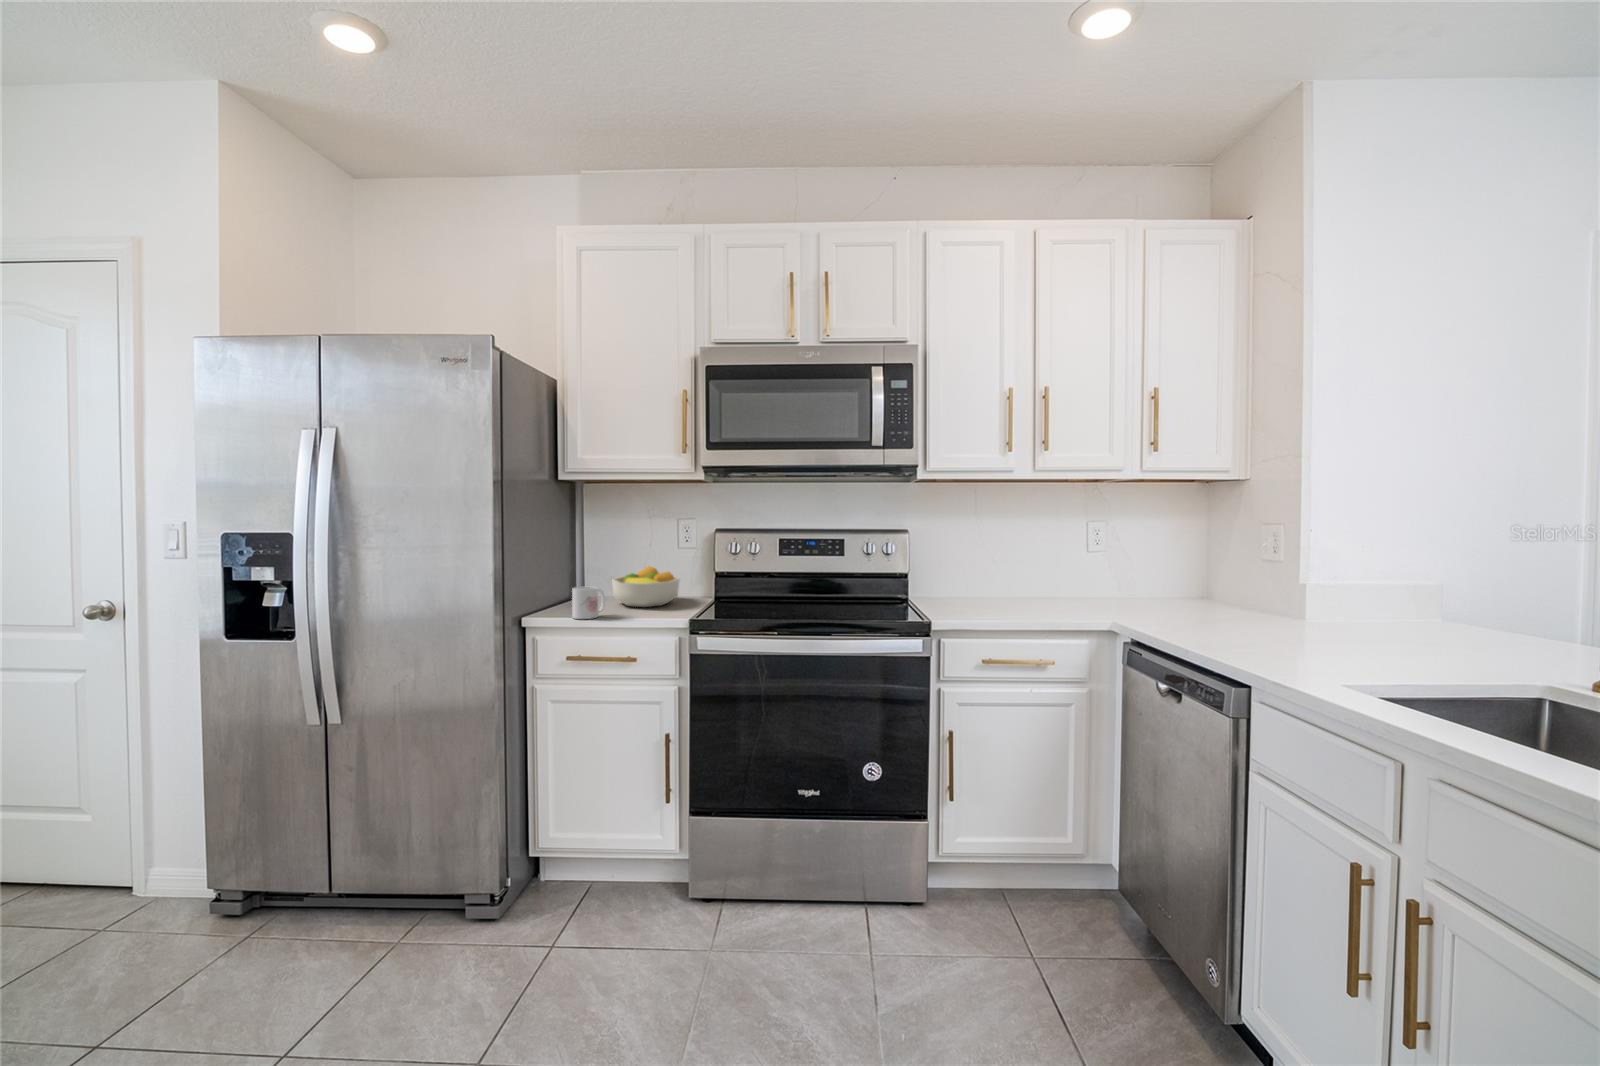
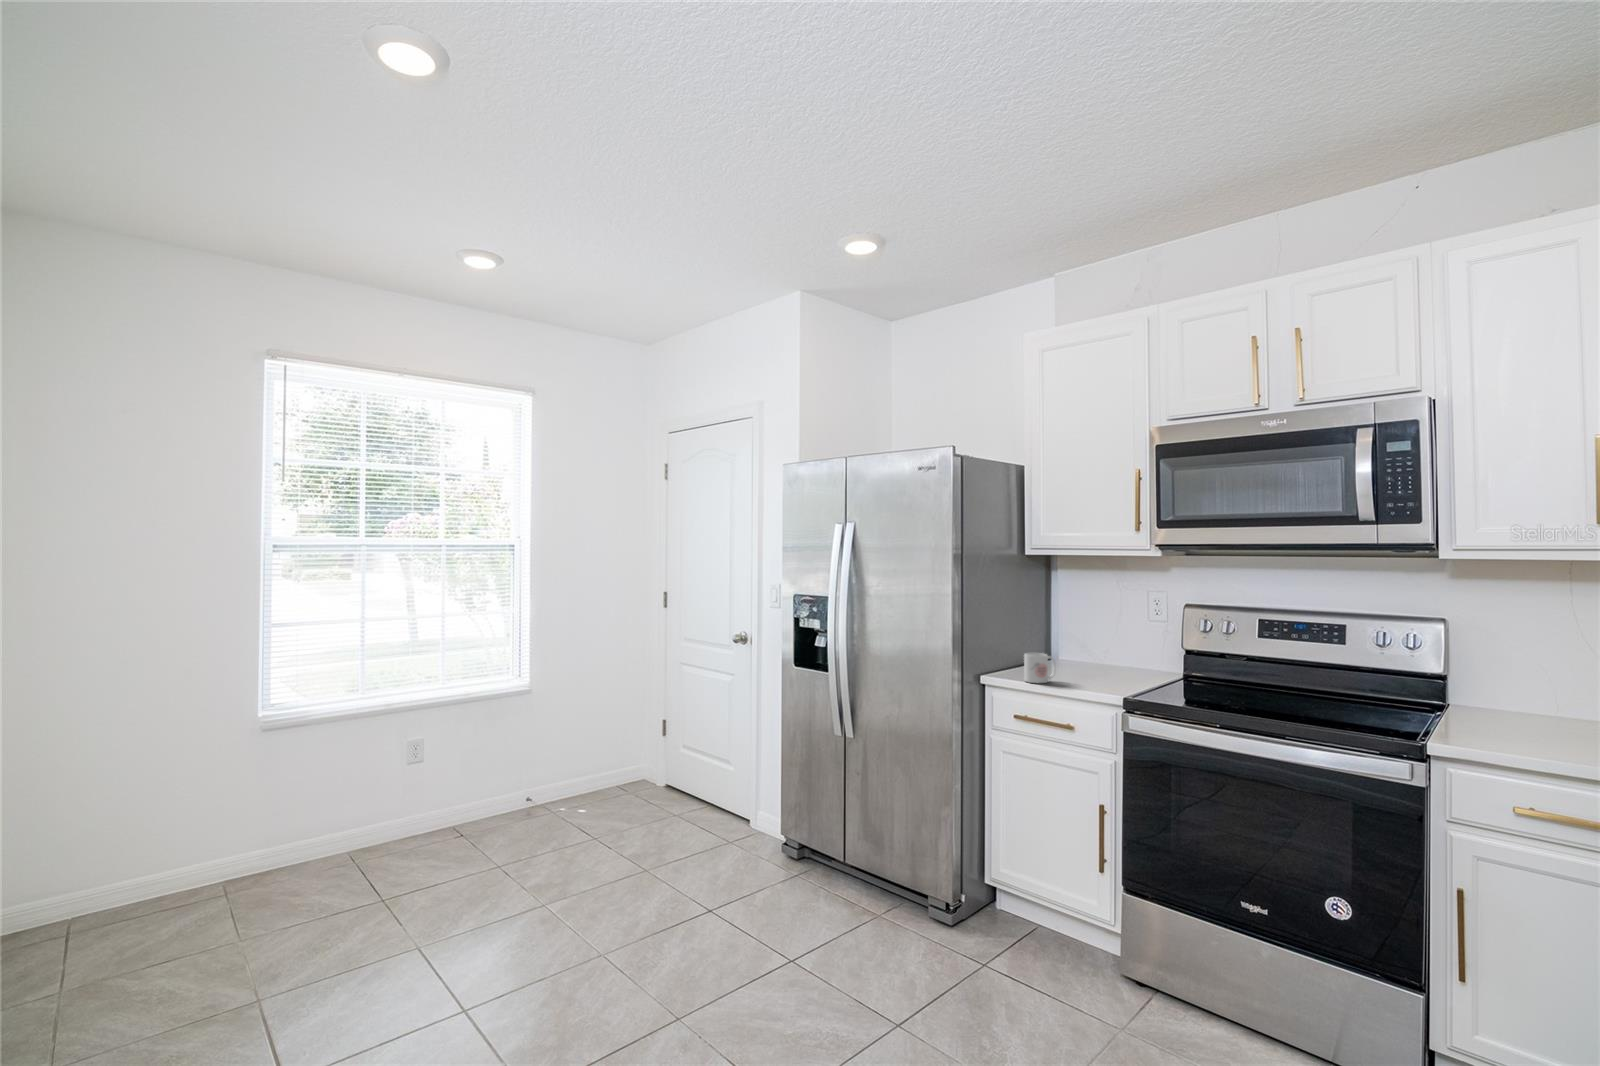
fruit bowl: present [612,566,680,607] -> none [1074,636,1144,679]

